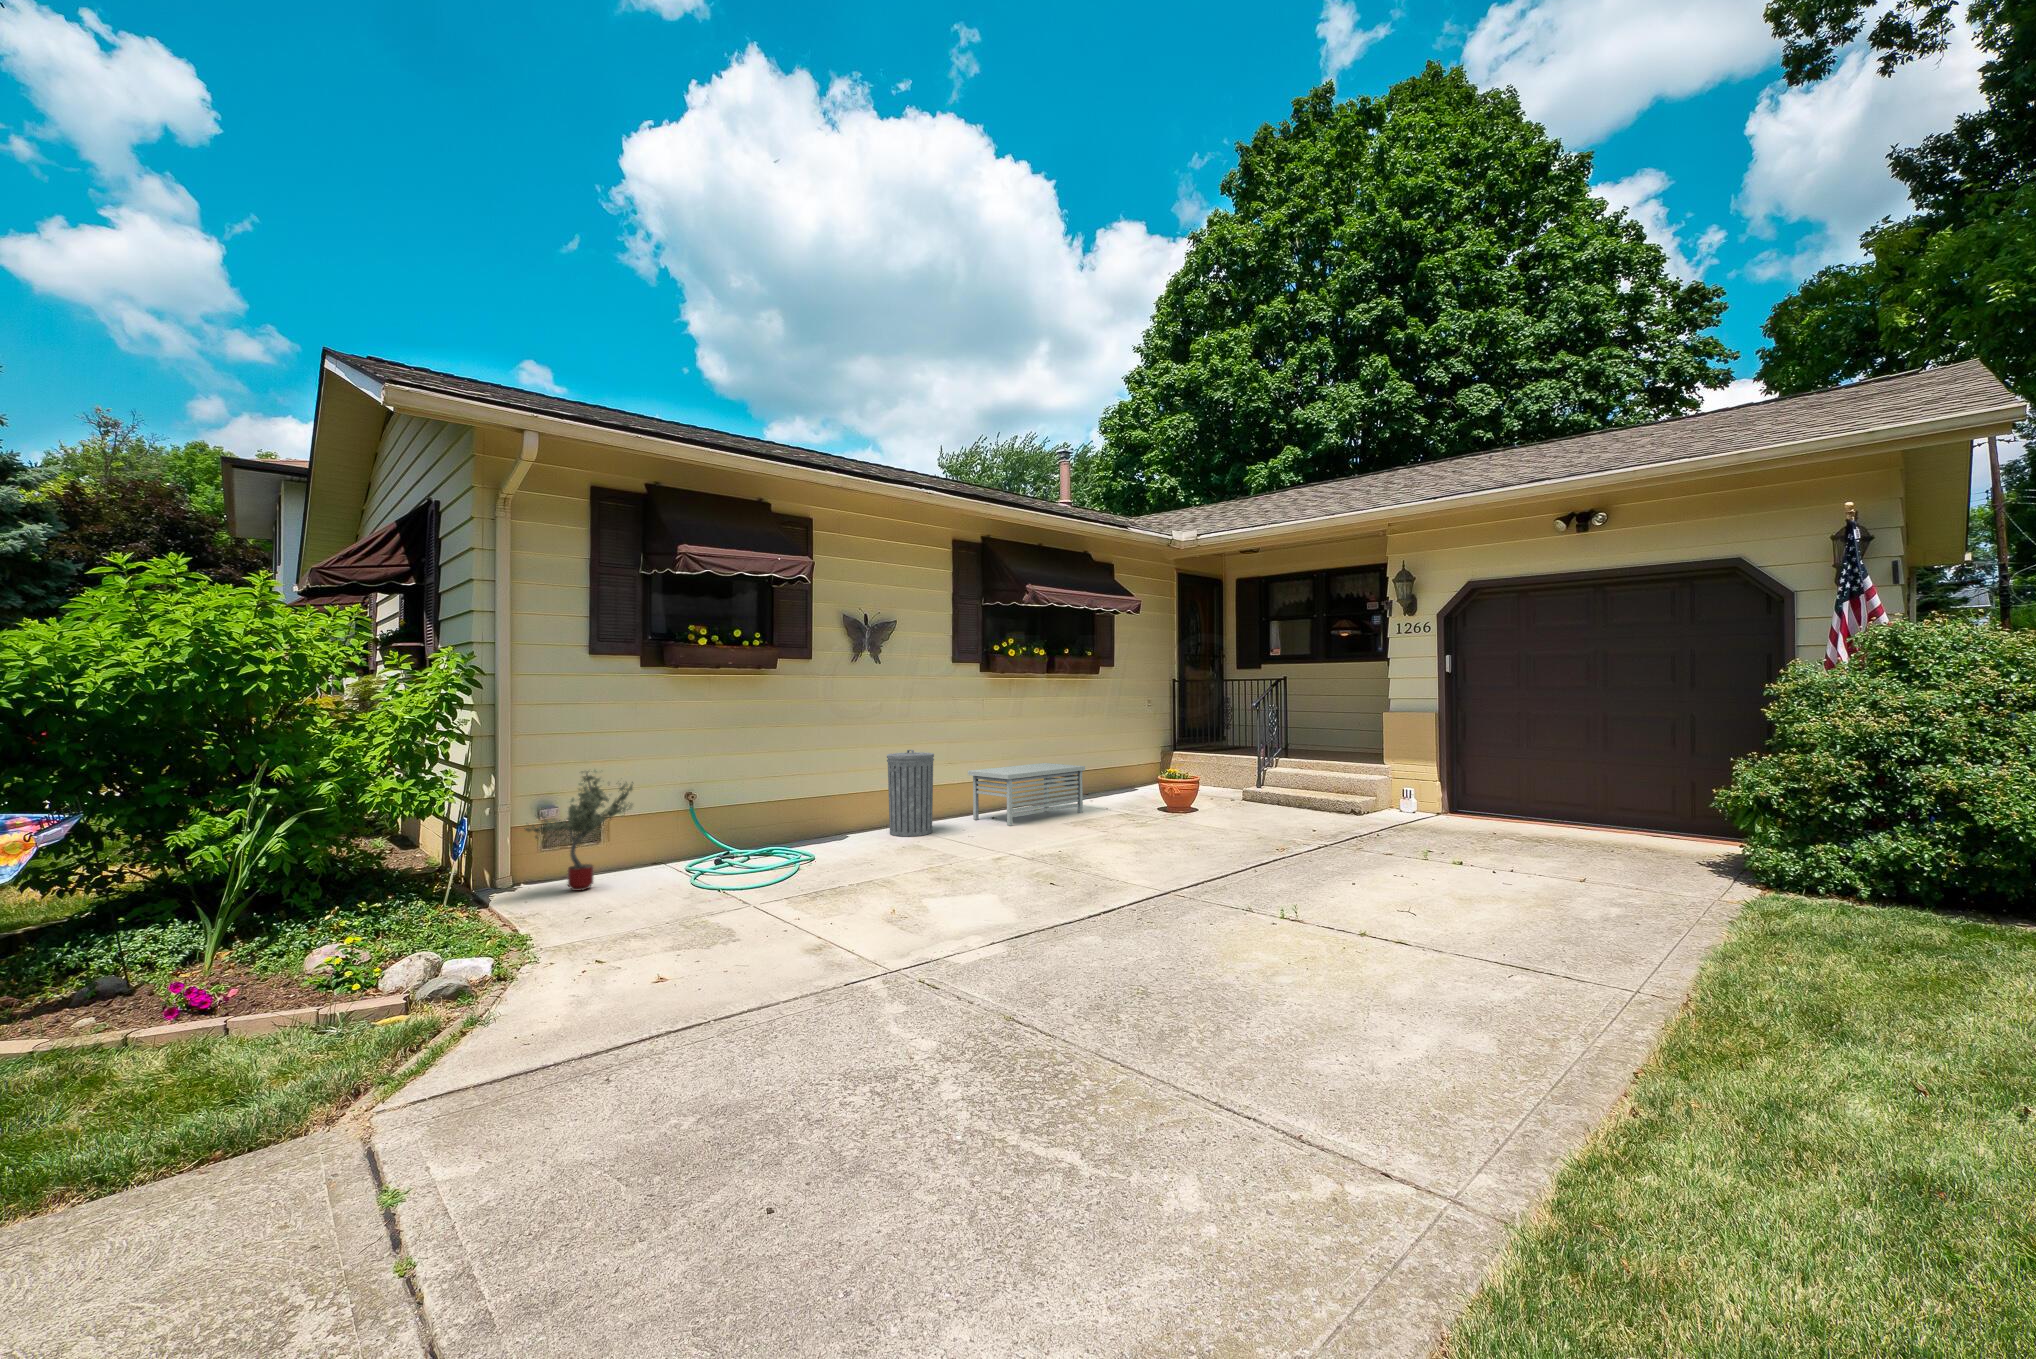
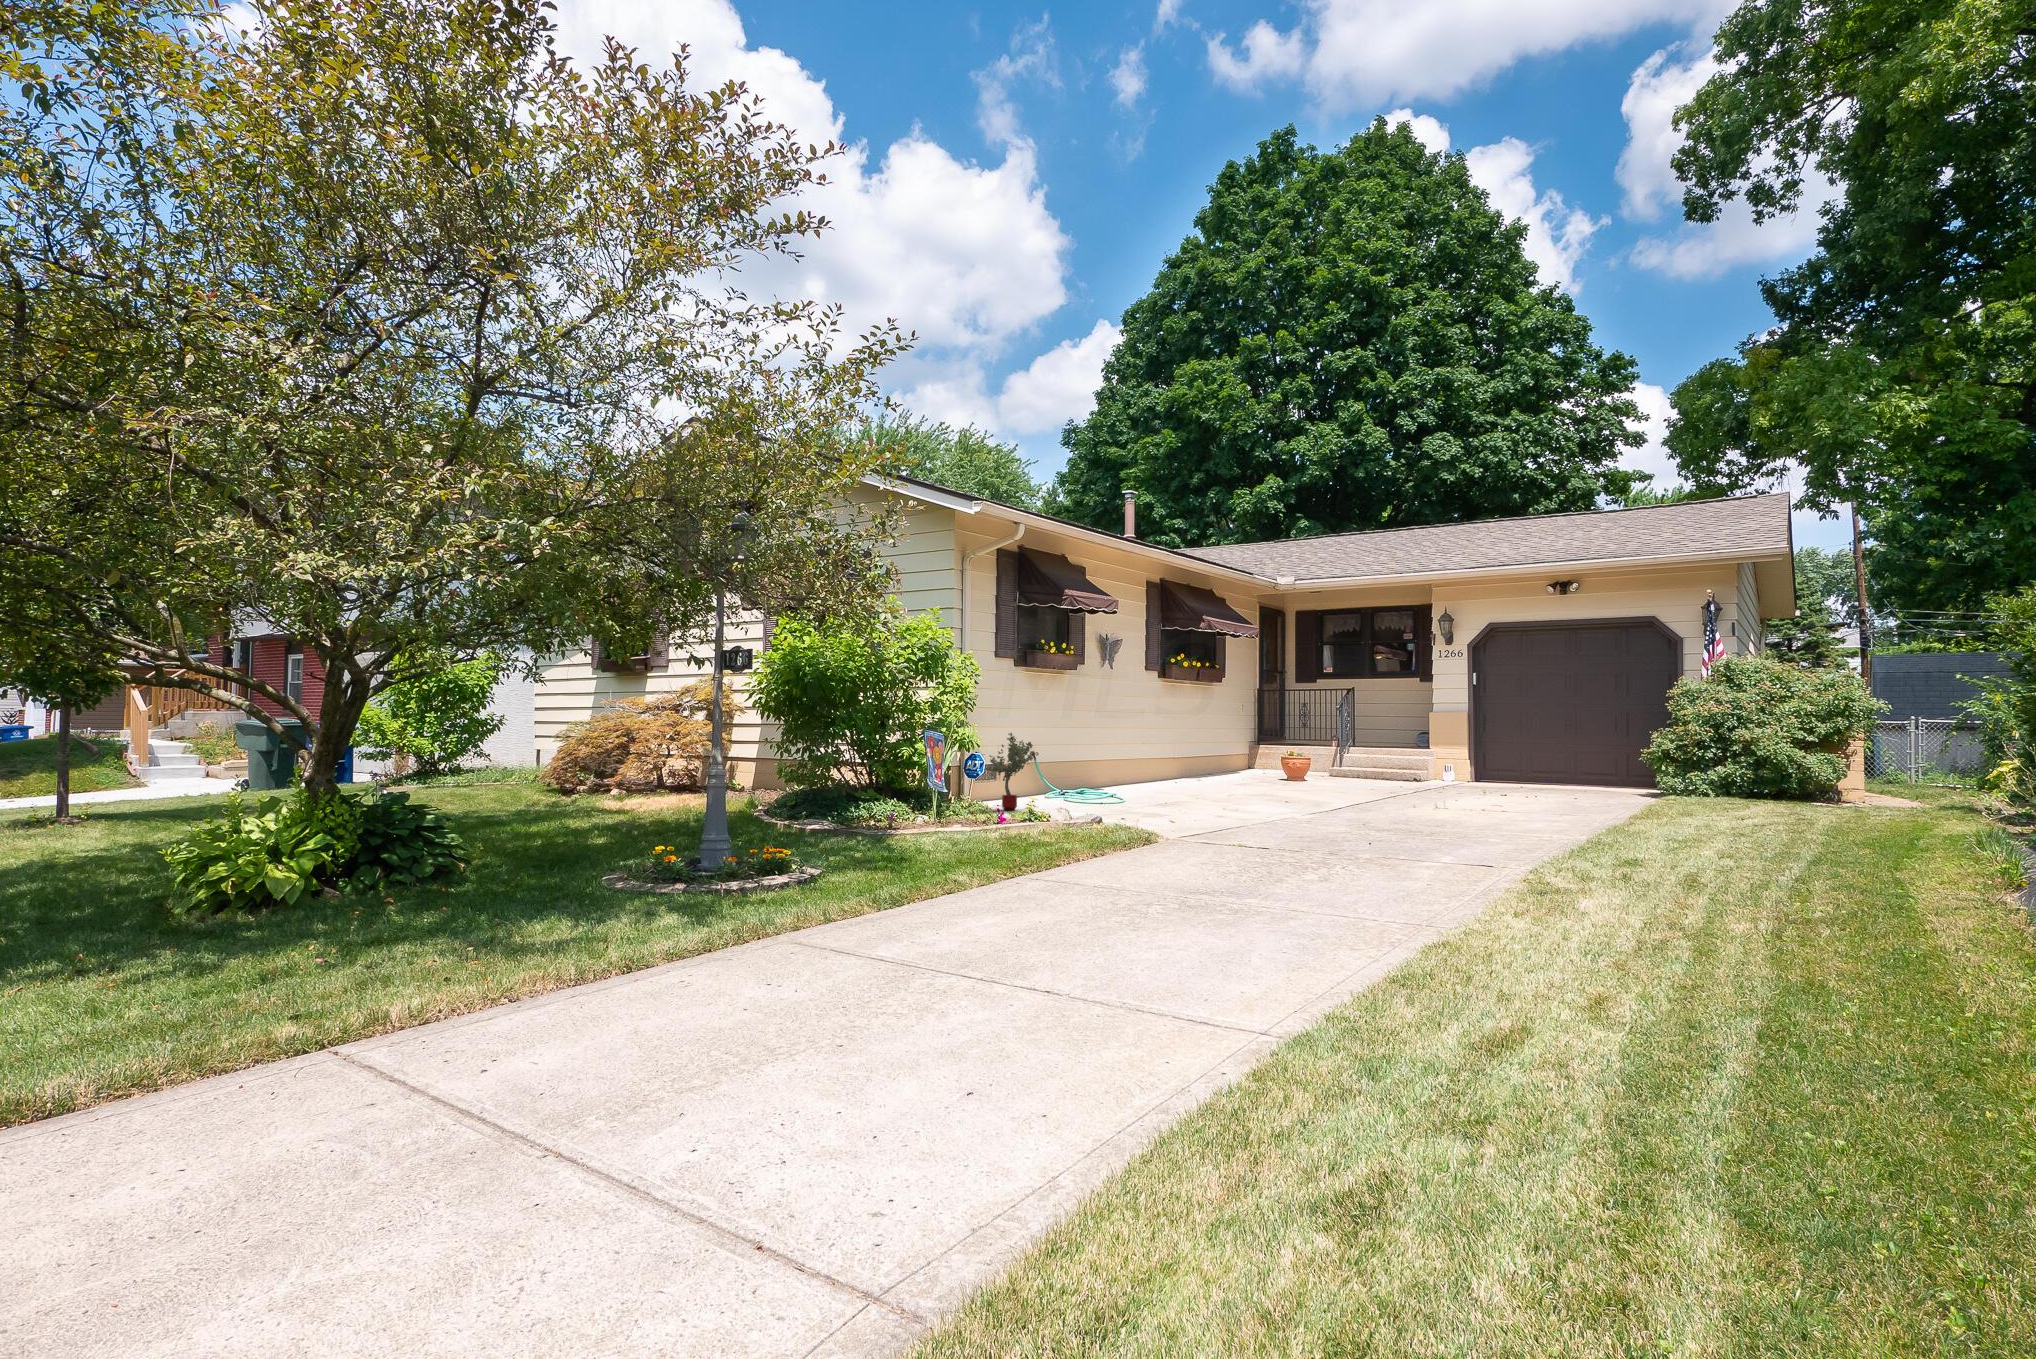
trash can: present [887,750,934,836] -> none [1115,733,1150,795]
storage bench: present [968,763,1085,825] -> none [1152,751,1226,791]

